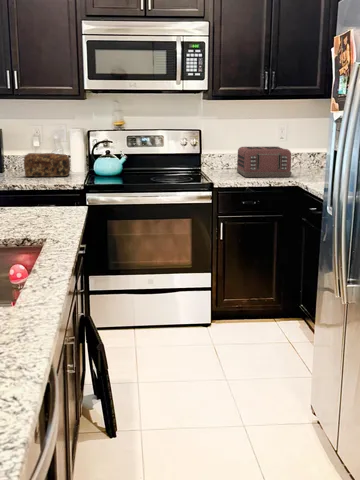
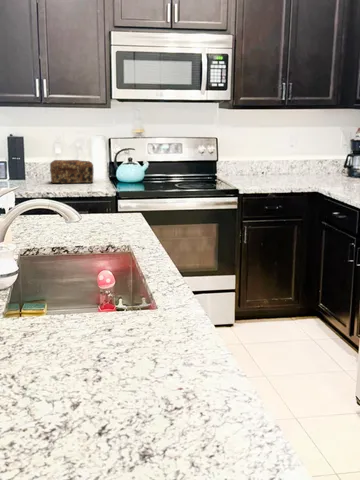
toaster: present [237,147,292,177] -> none [252,154,308,183]

